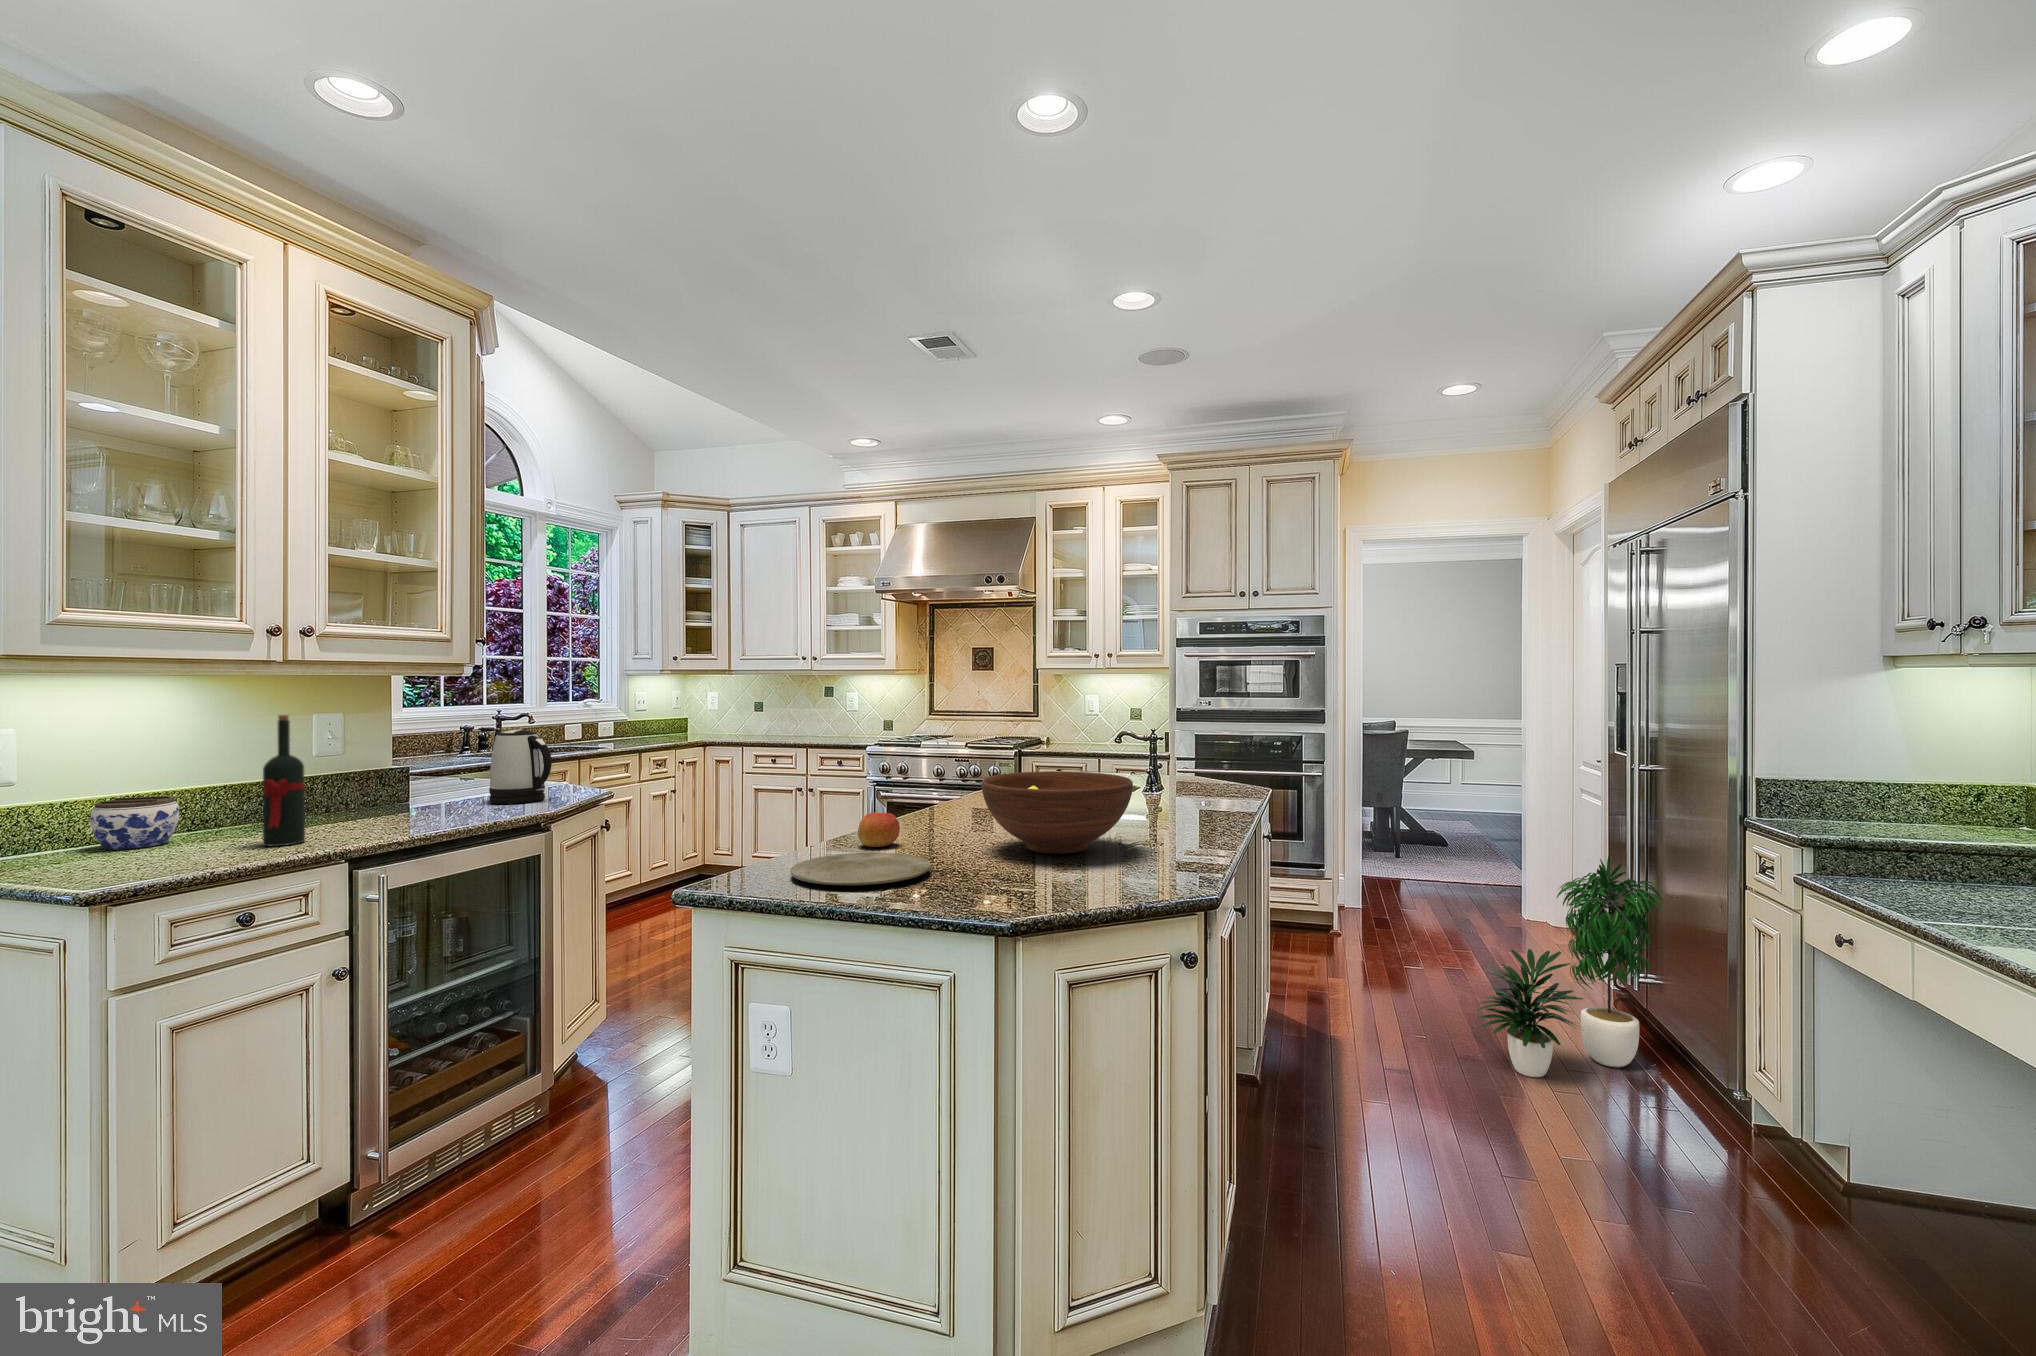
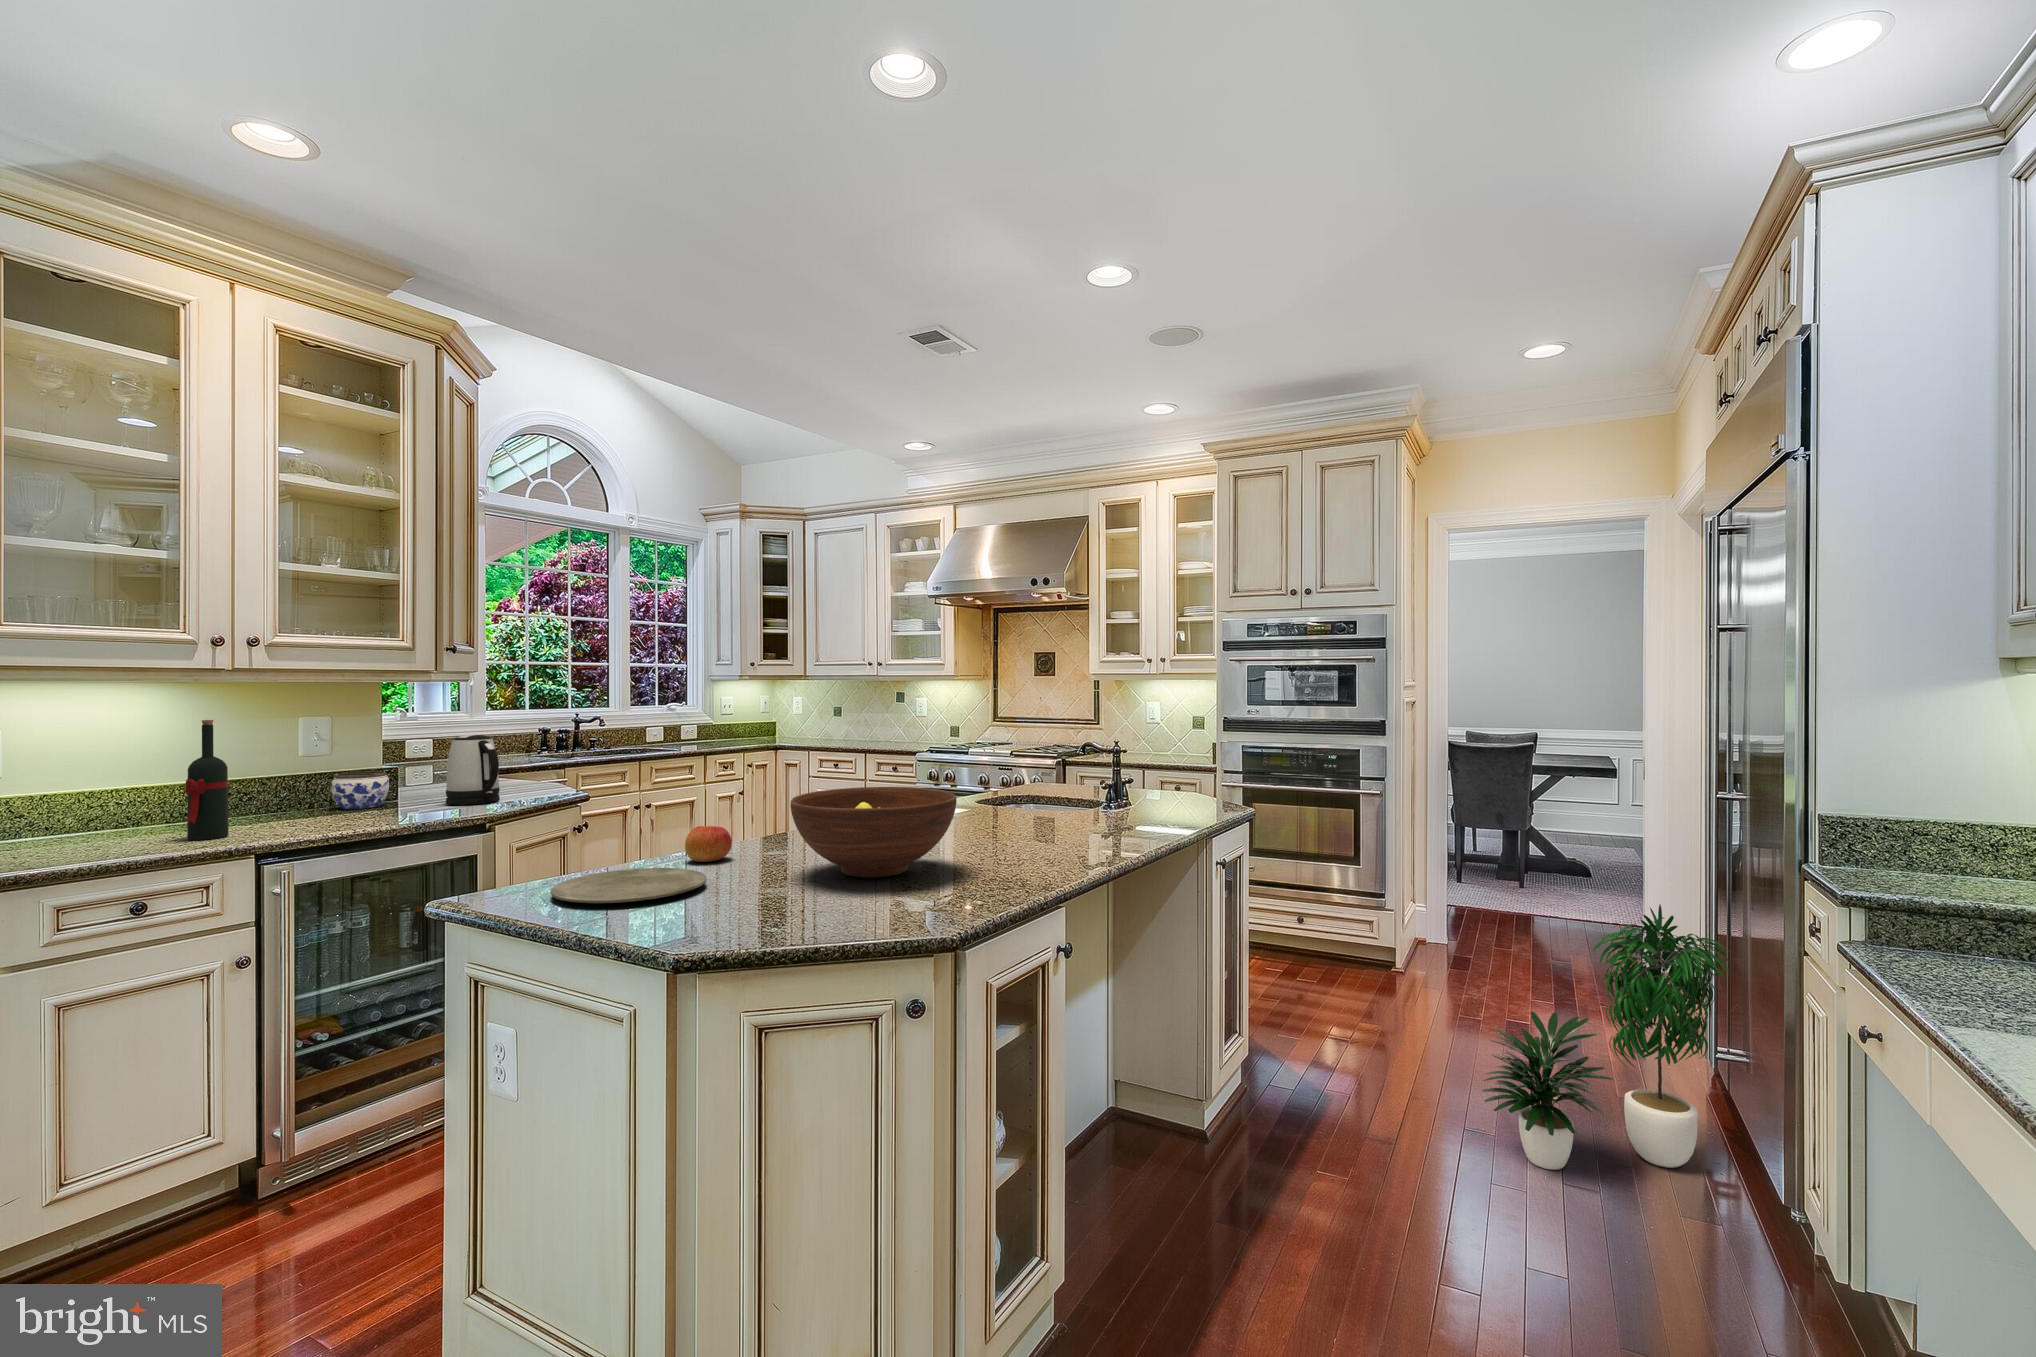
jar: present [90,796,180,850] -> present [332,771,389,809]

